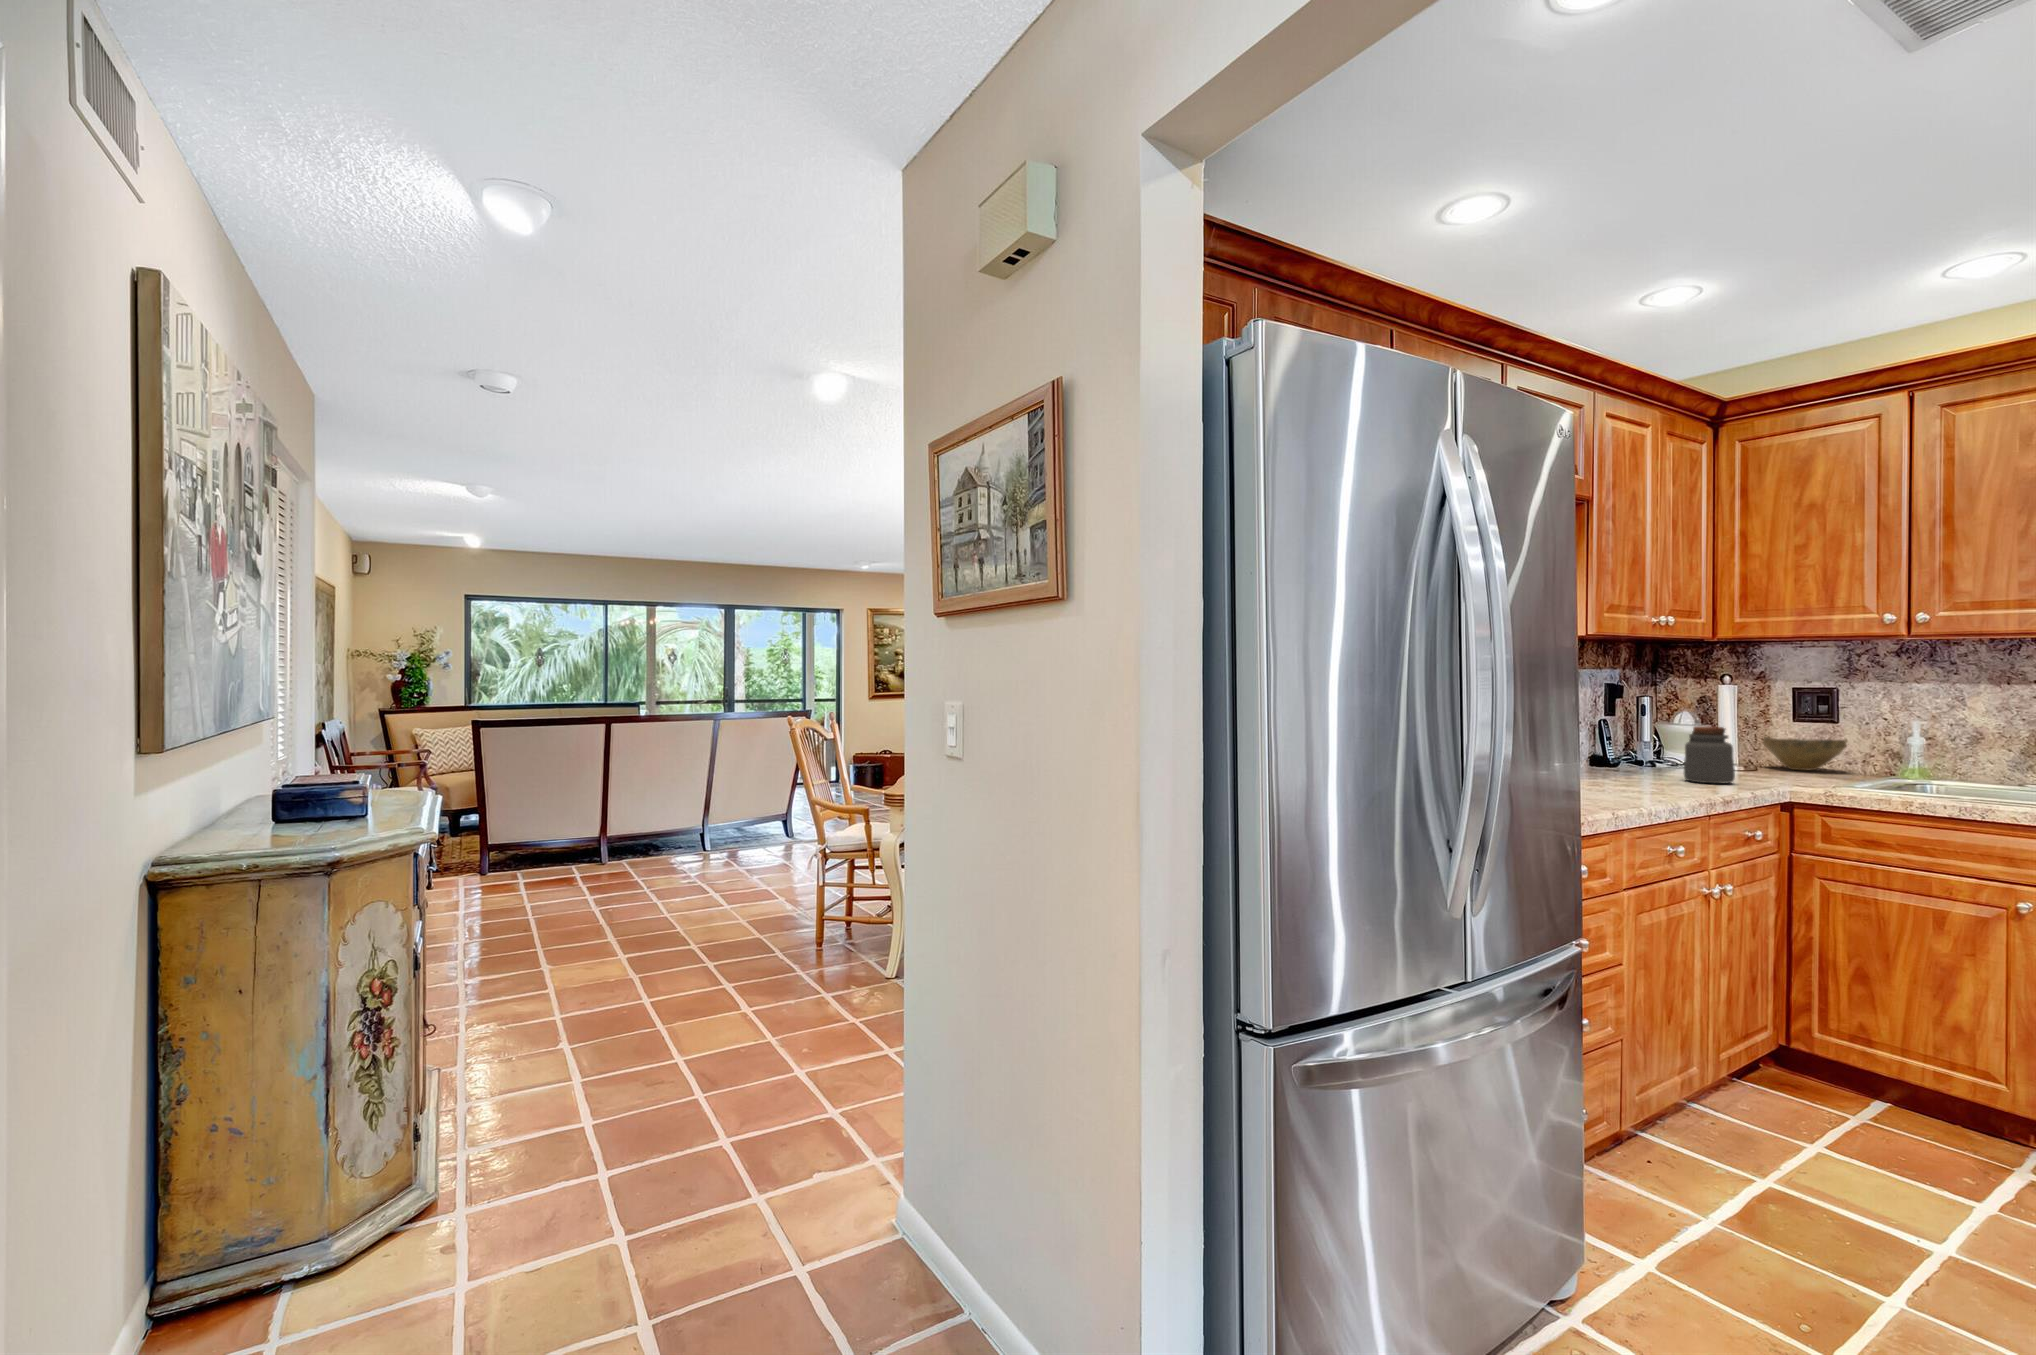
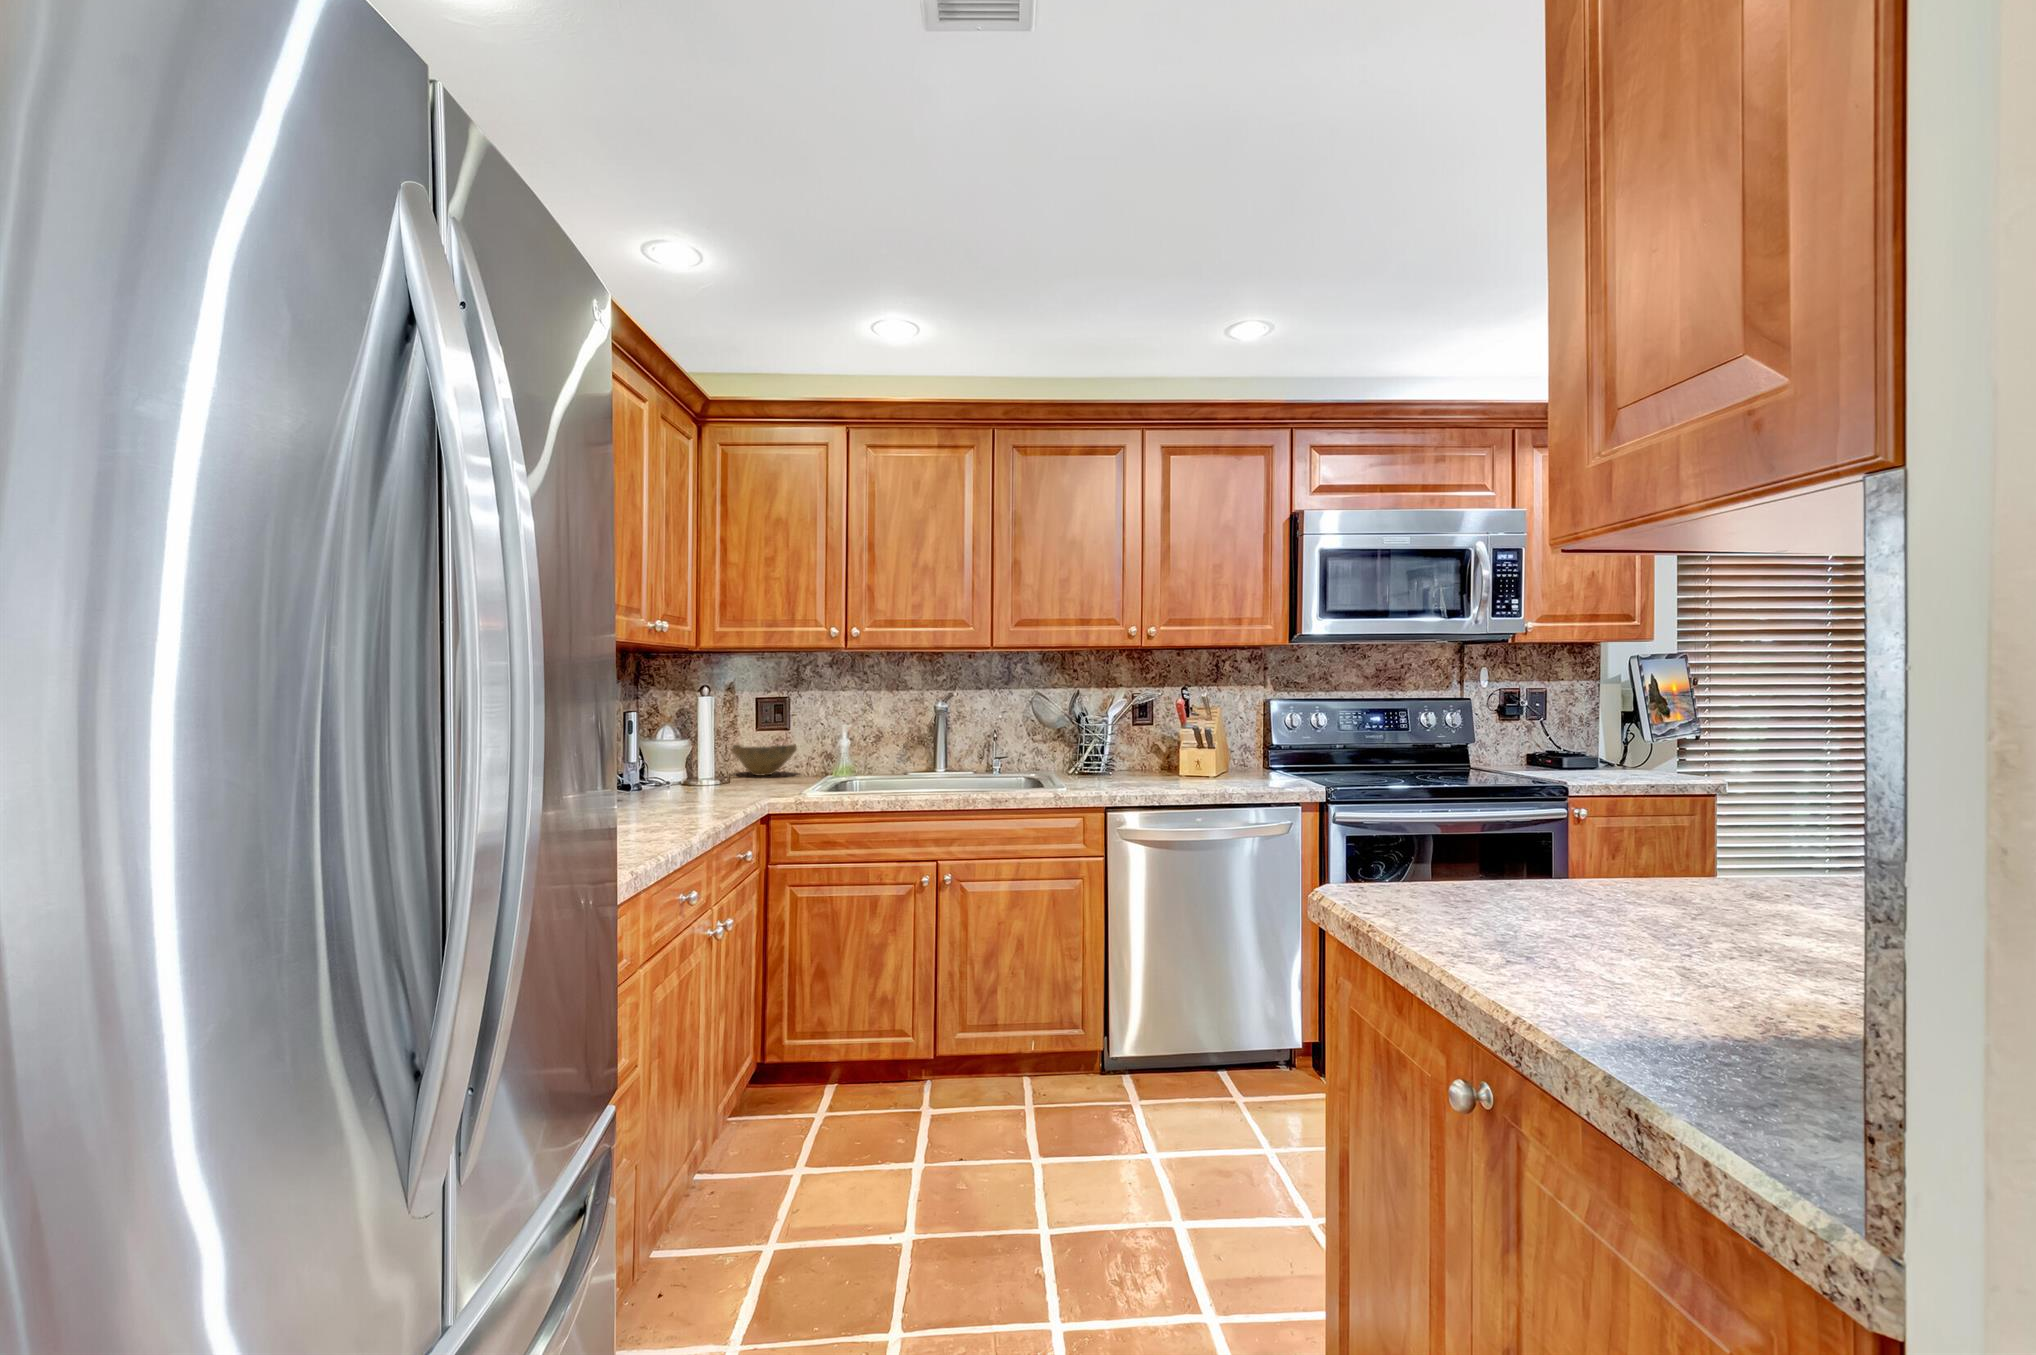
jar: present [1684,726,1735,783] -> none [675,741,722,803]

